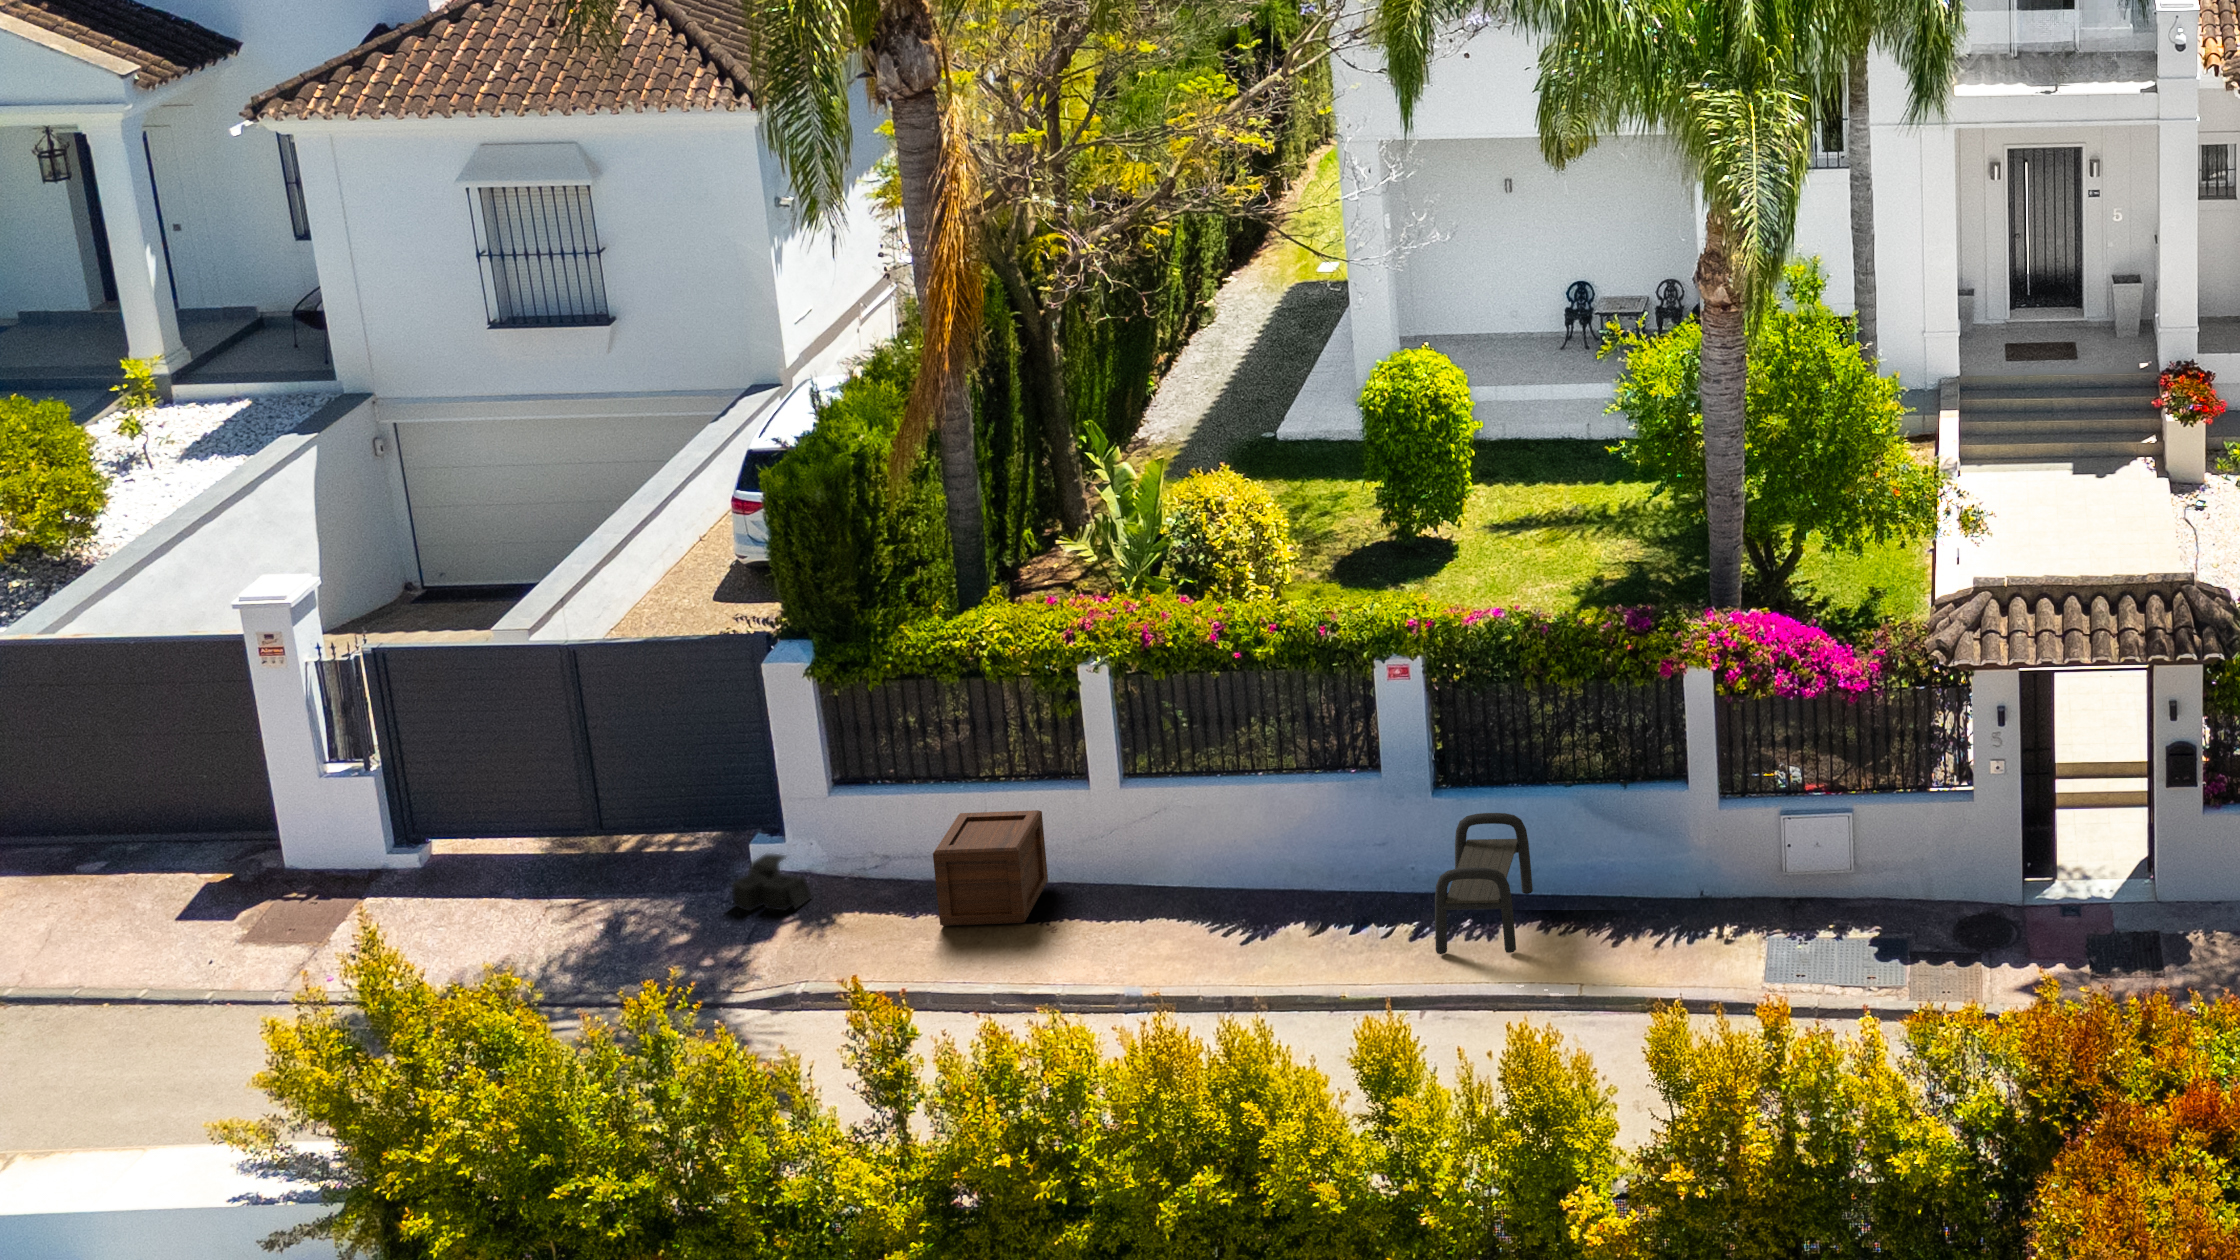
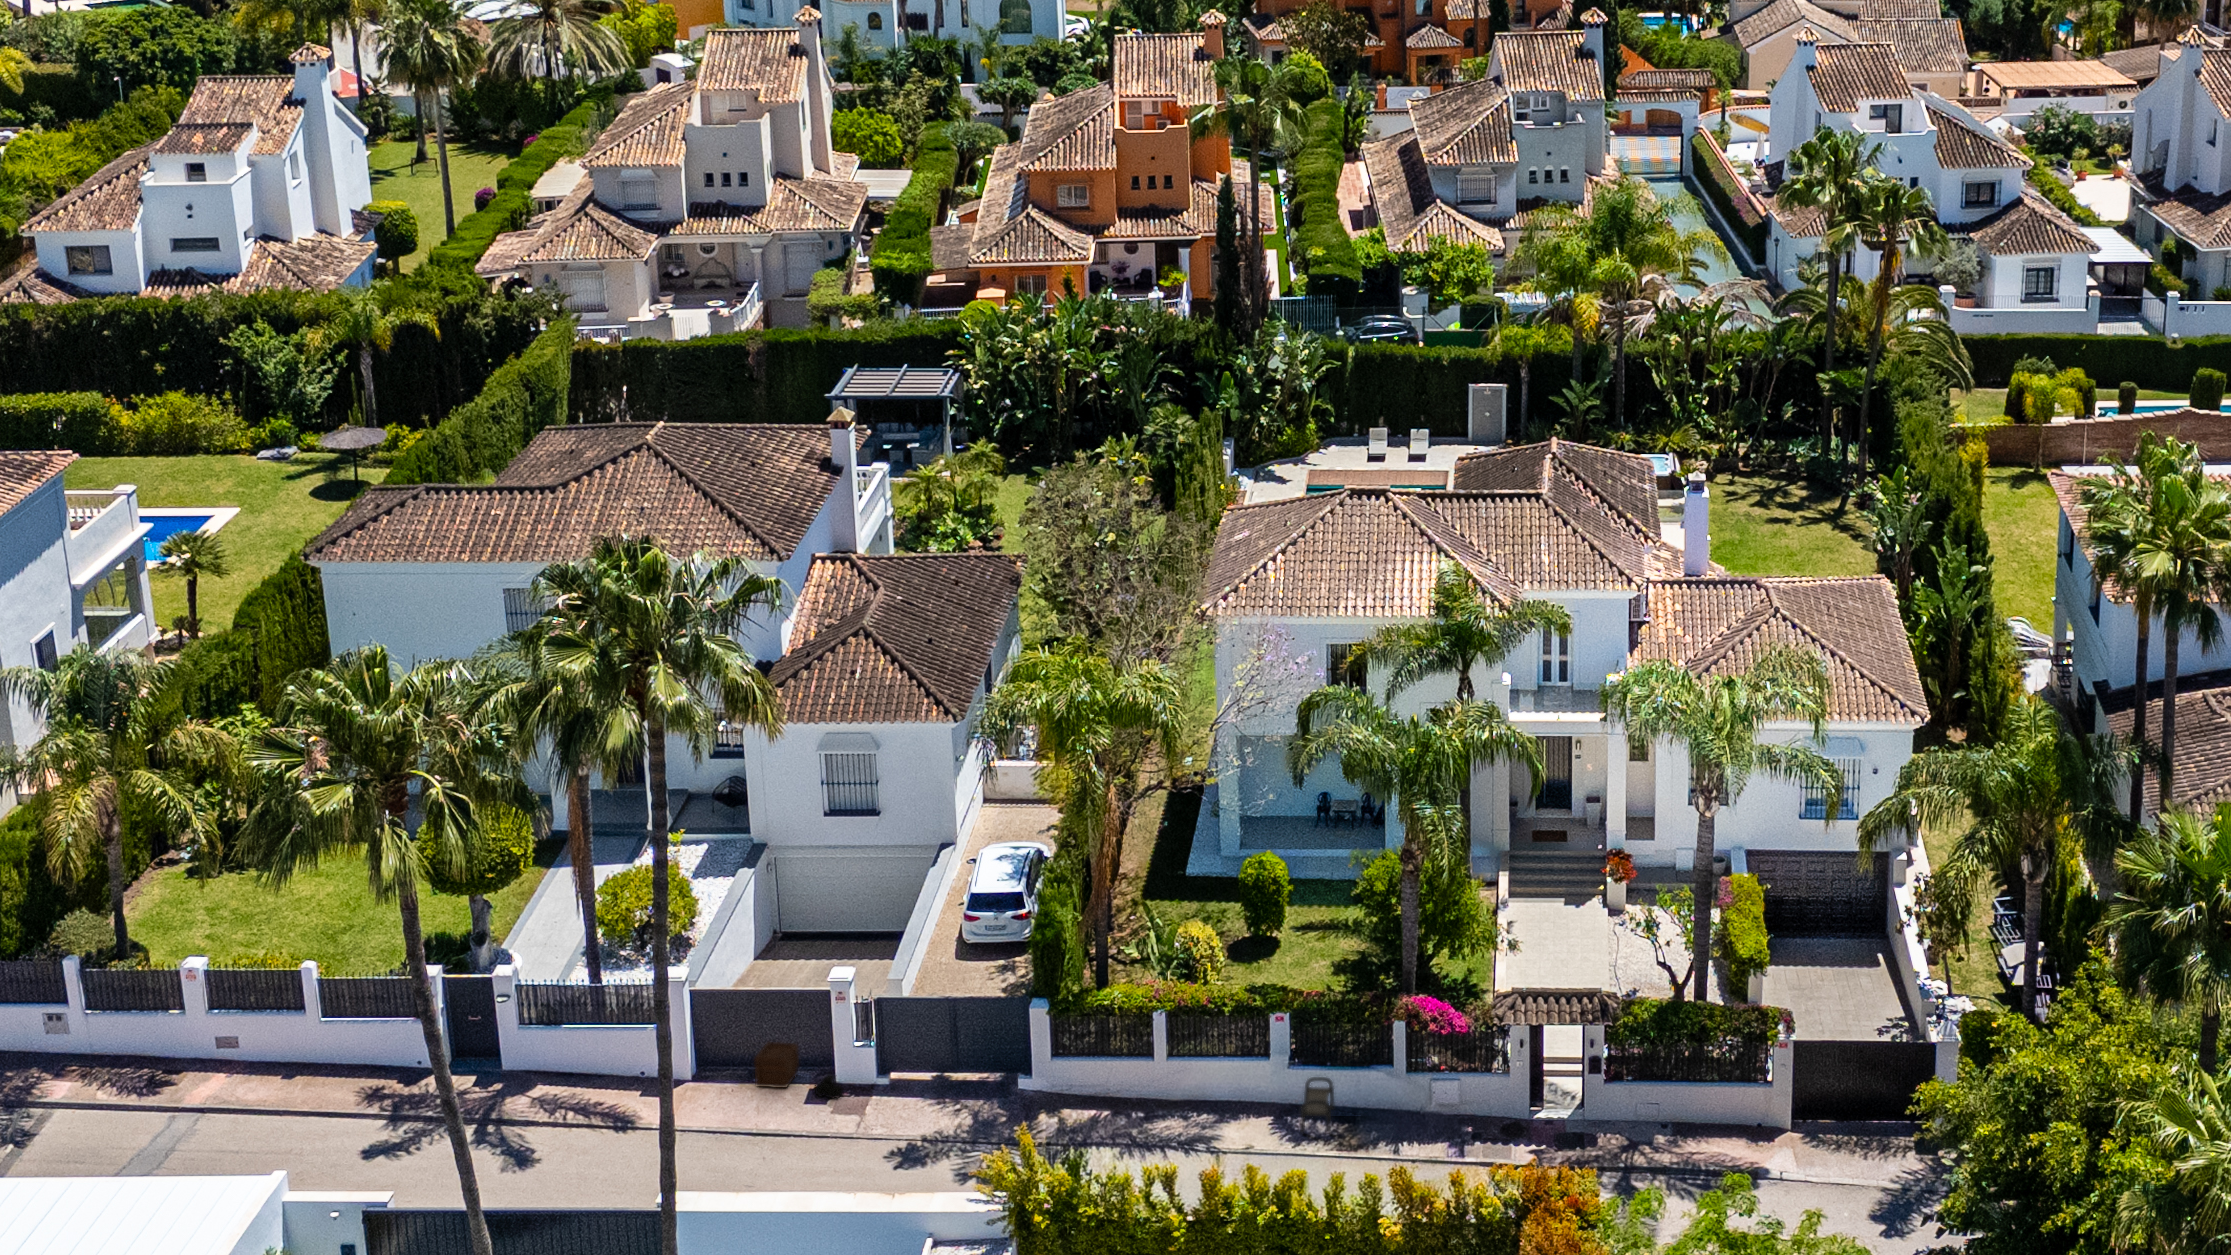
wooden crate: present [933,810,1048,926] -> present [754,1042,799,1088]
storage bin: present [732,854,811,911] -> present [815,1073,843,1098]

